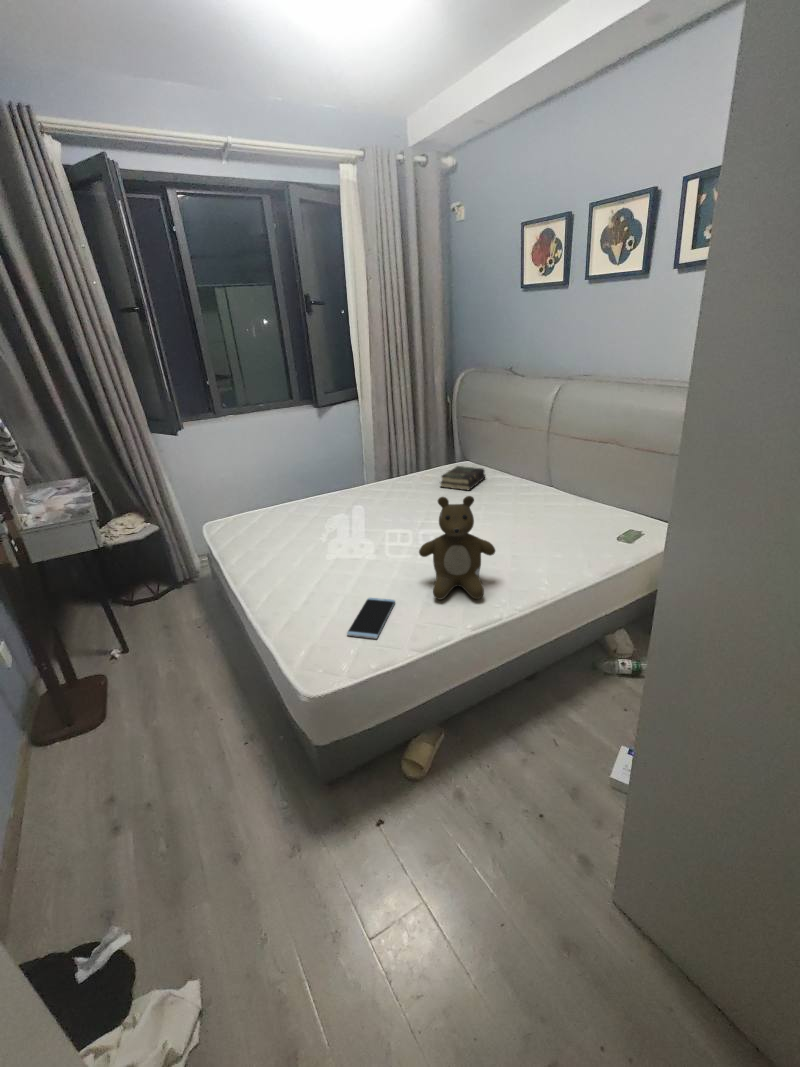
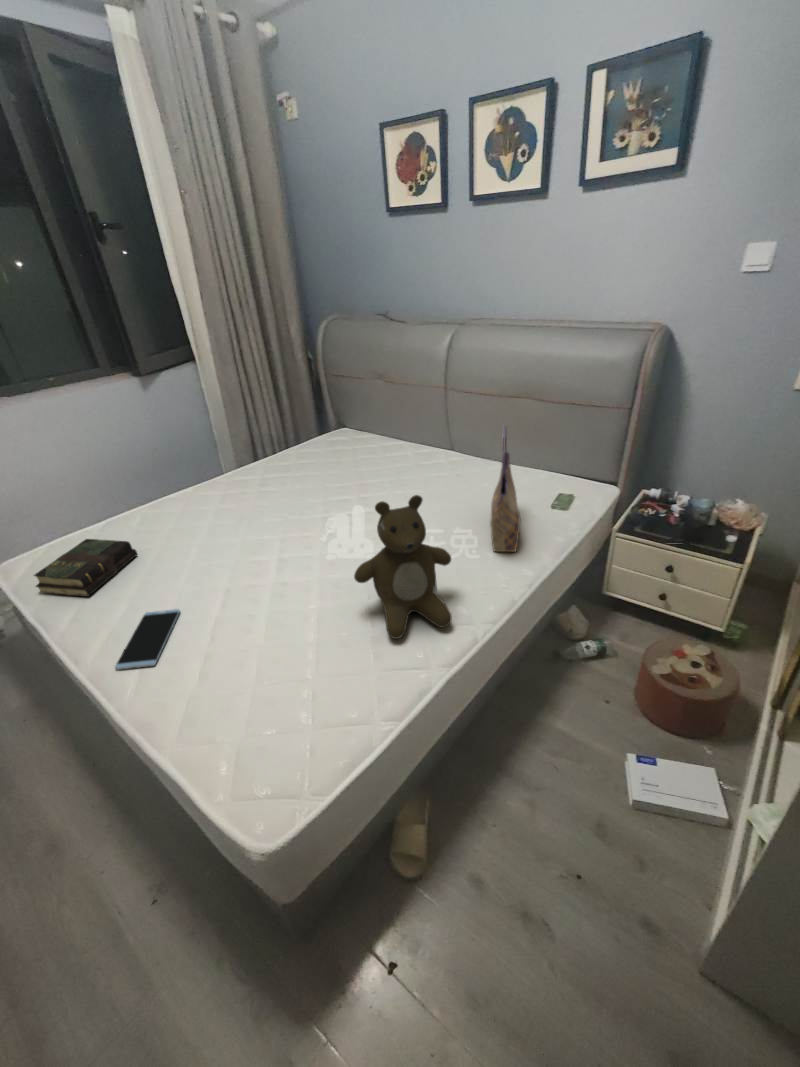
tote bag: none [543,457,579,562] -> present [490,426,520,552]
book: present [441,466,485,490] -> present [34,539,137,597]
smartphone: present [347,598,395,639] -> present [115,609,180,669]

